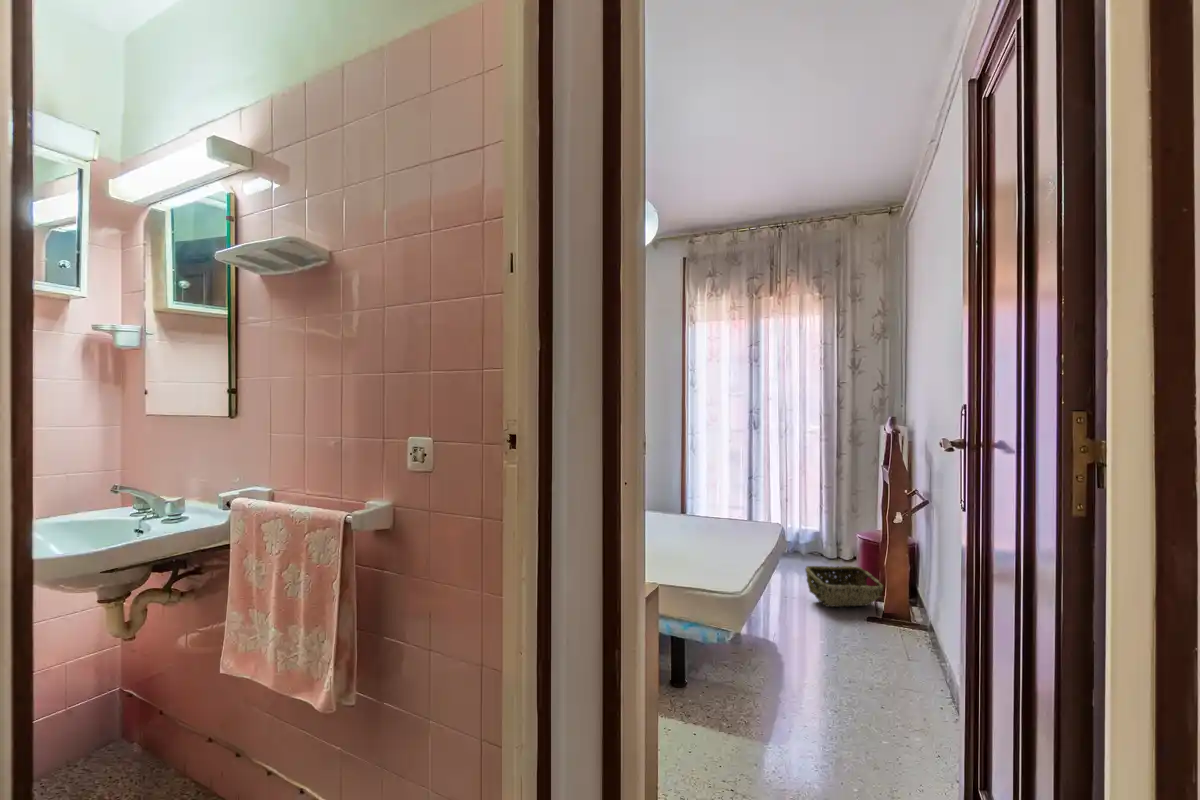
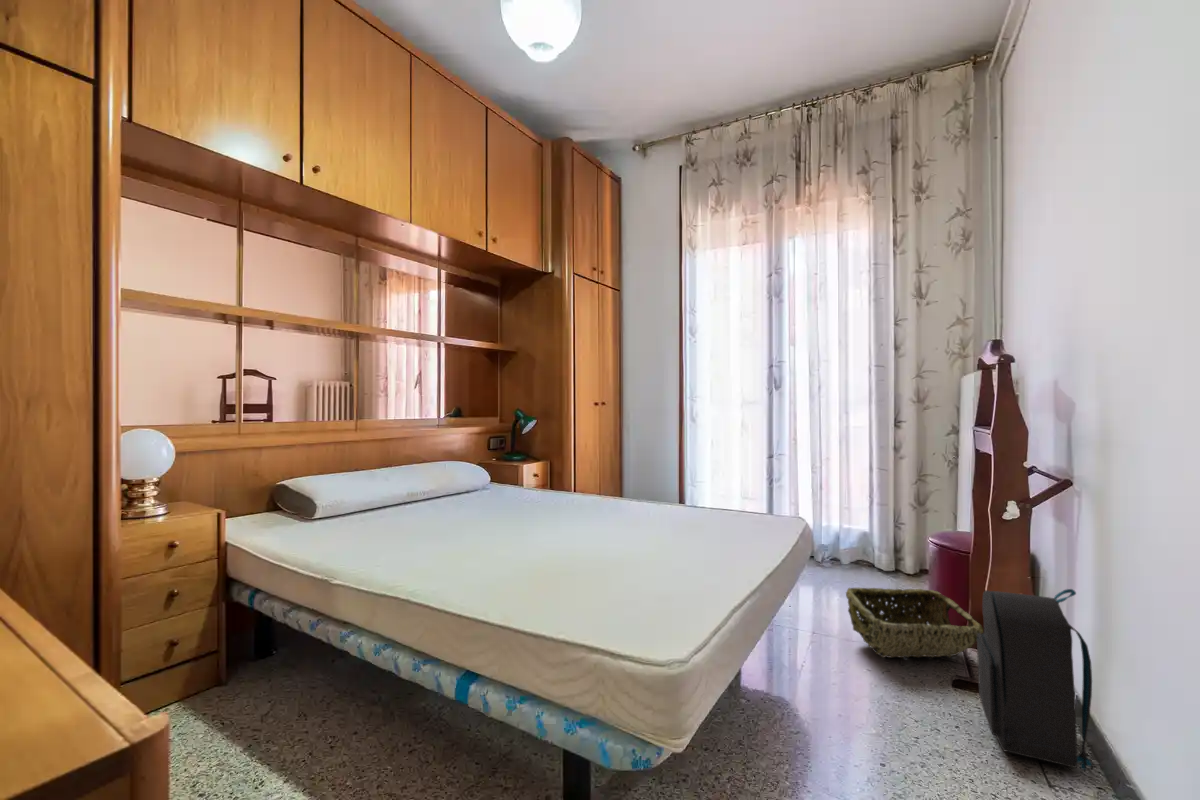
backpack: none [877,558,929,650] -> present [977,589,1093,770]

